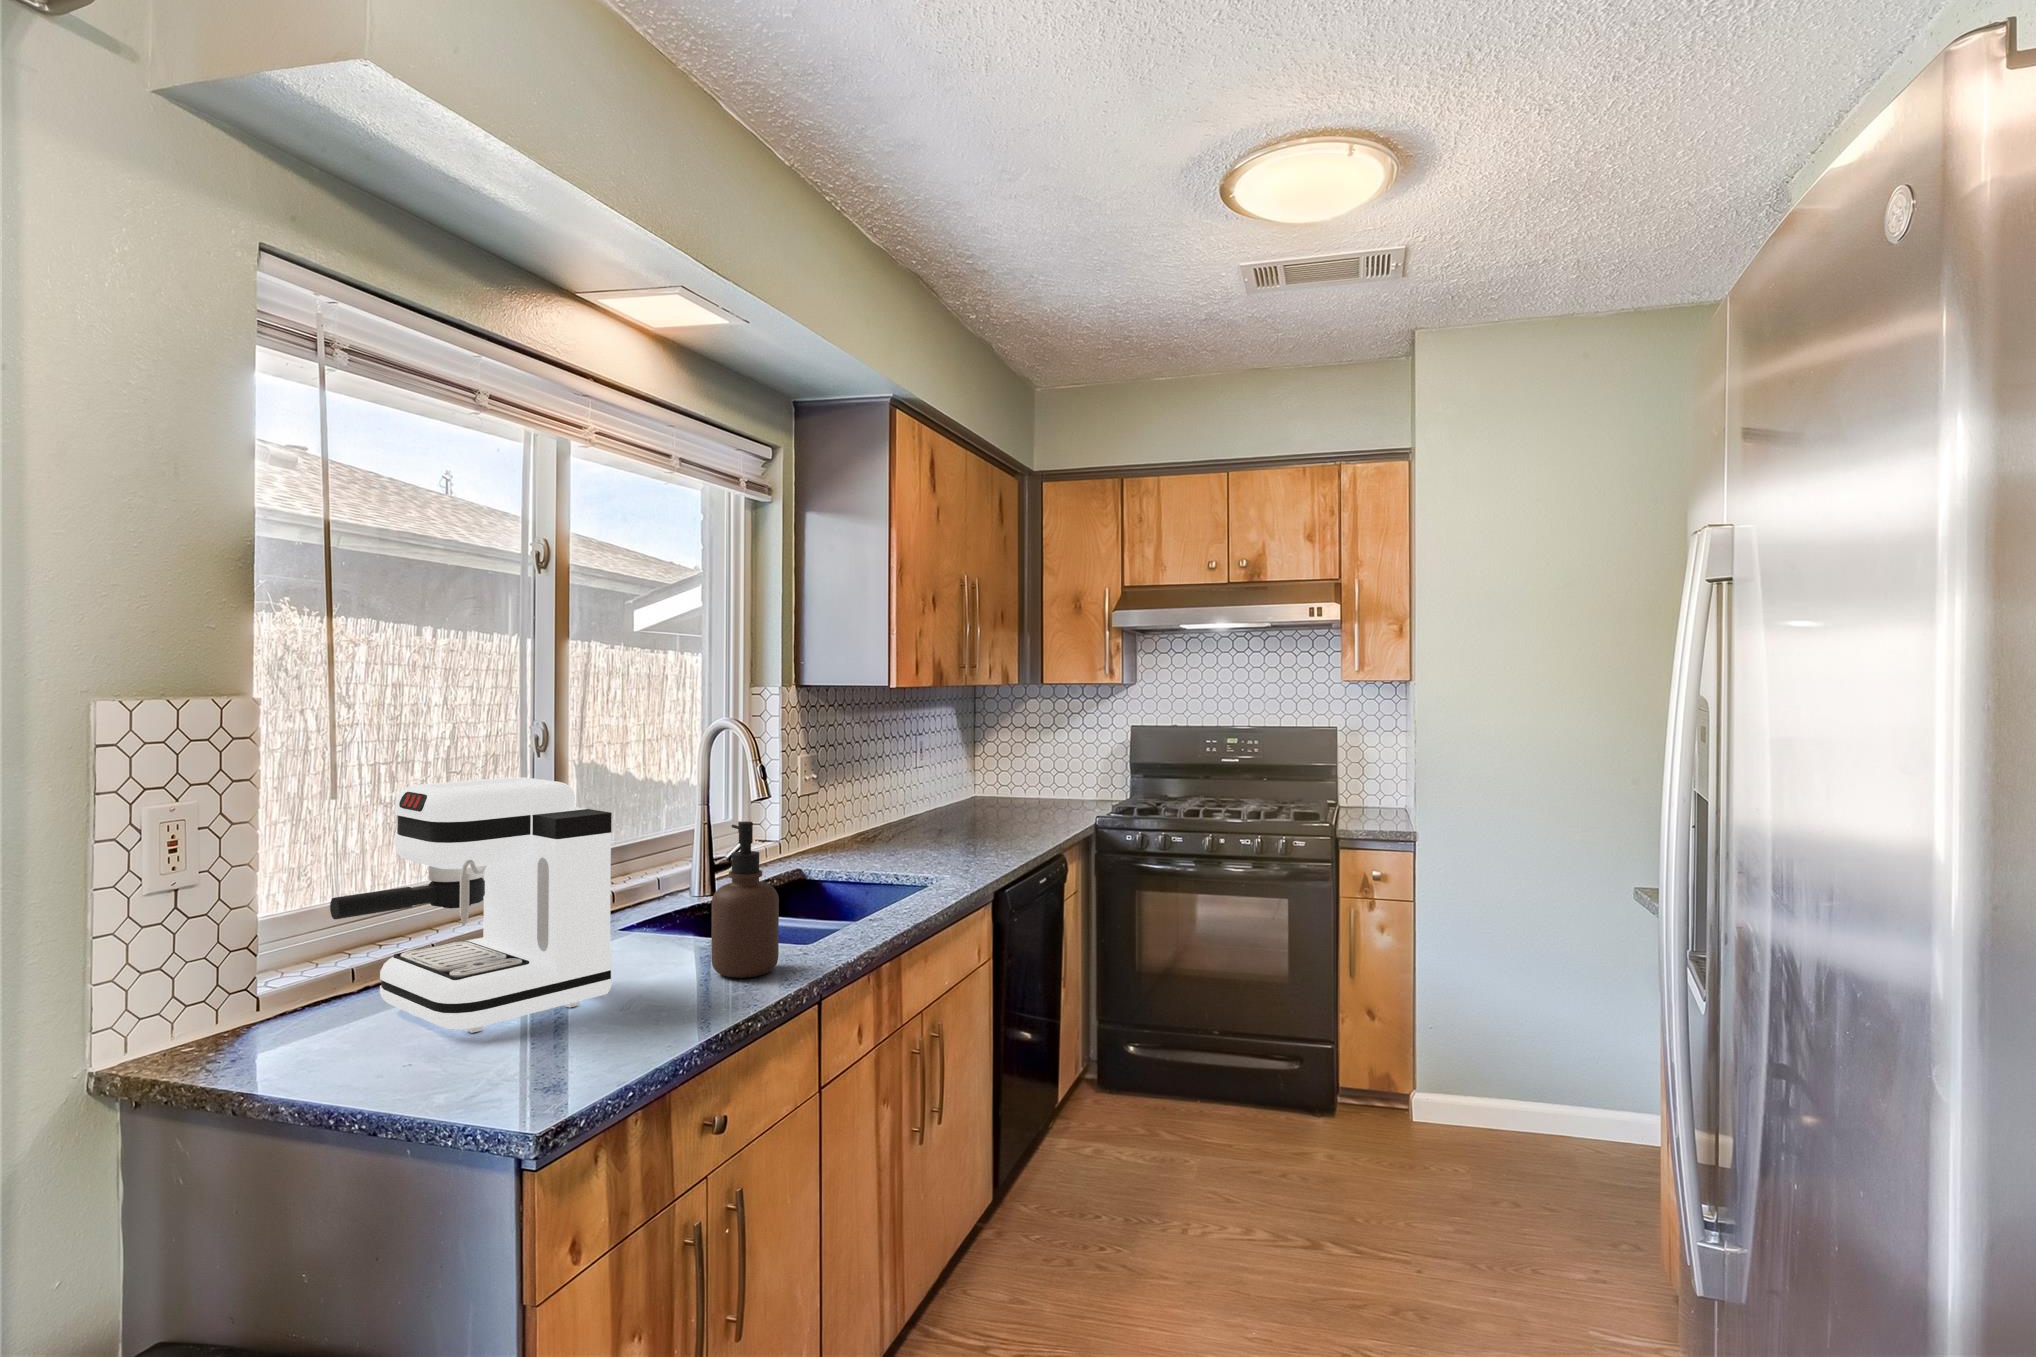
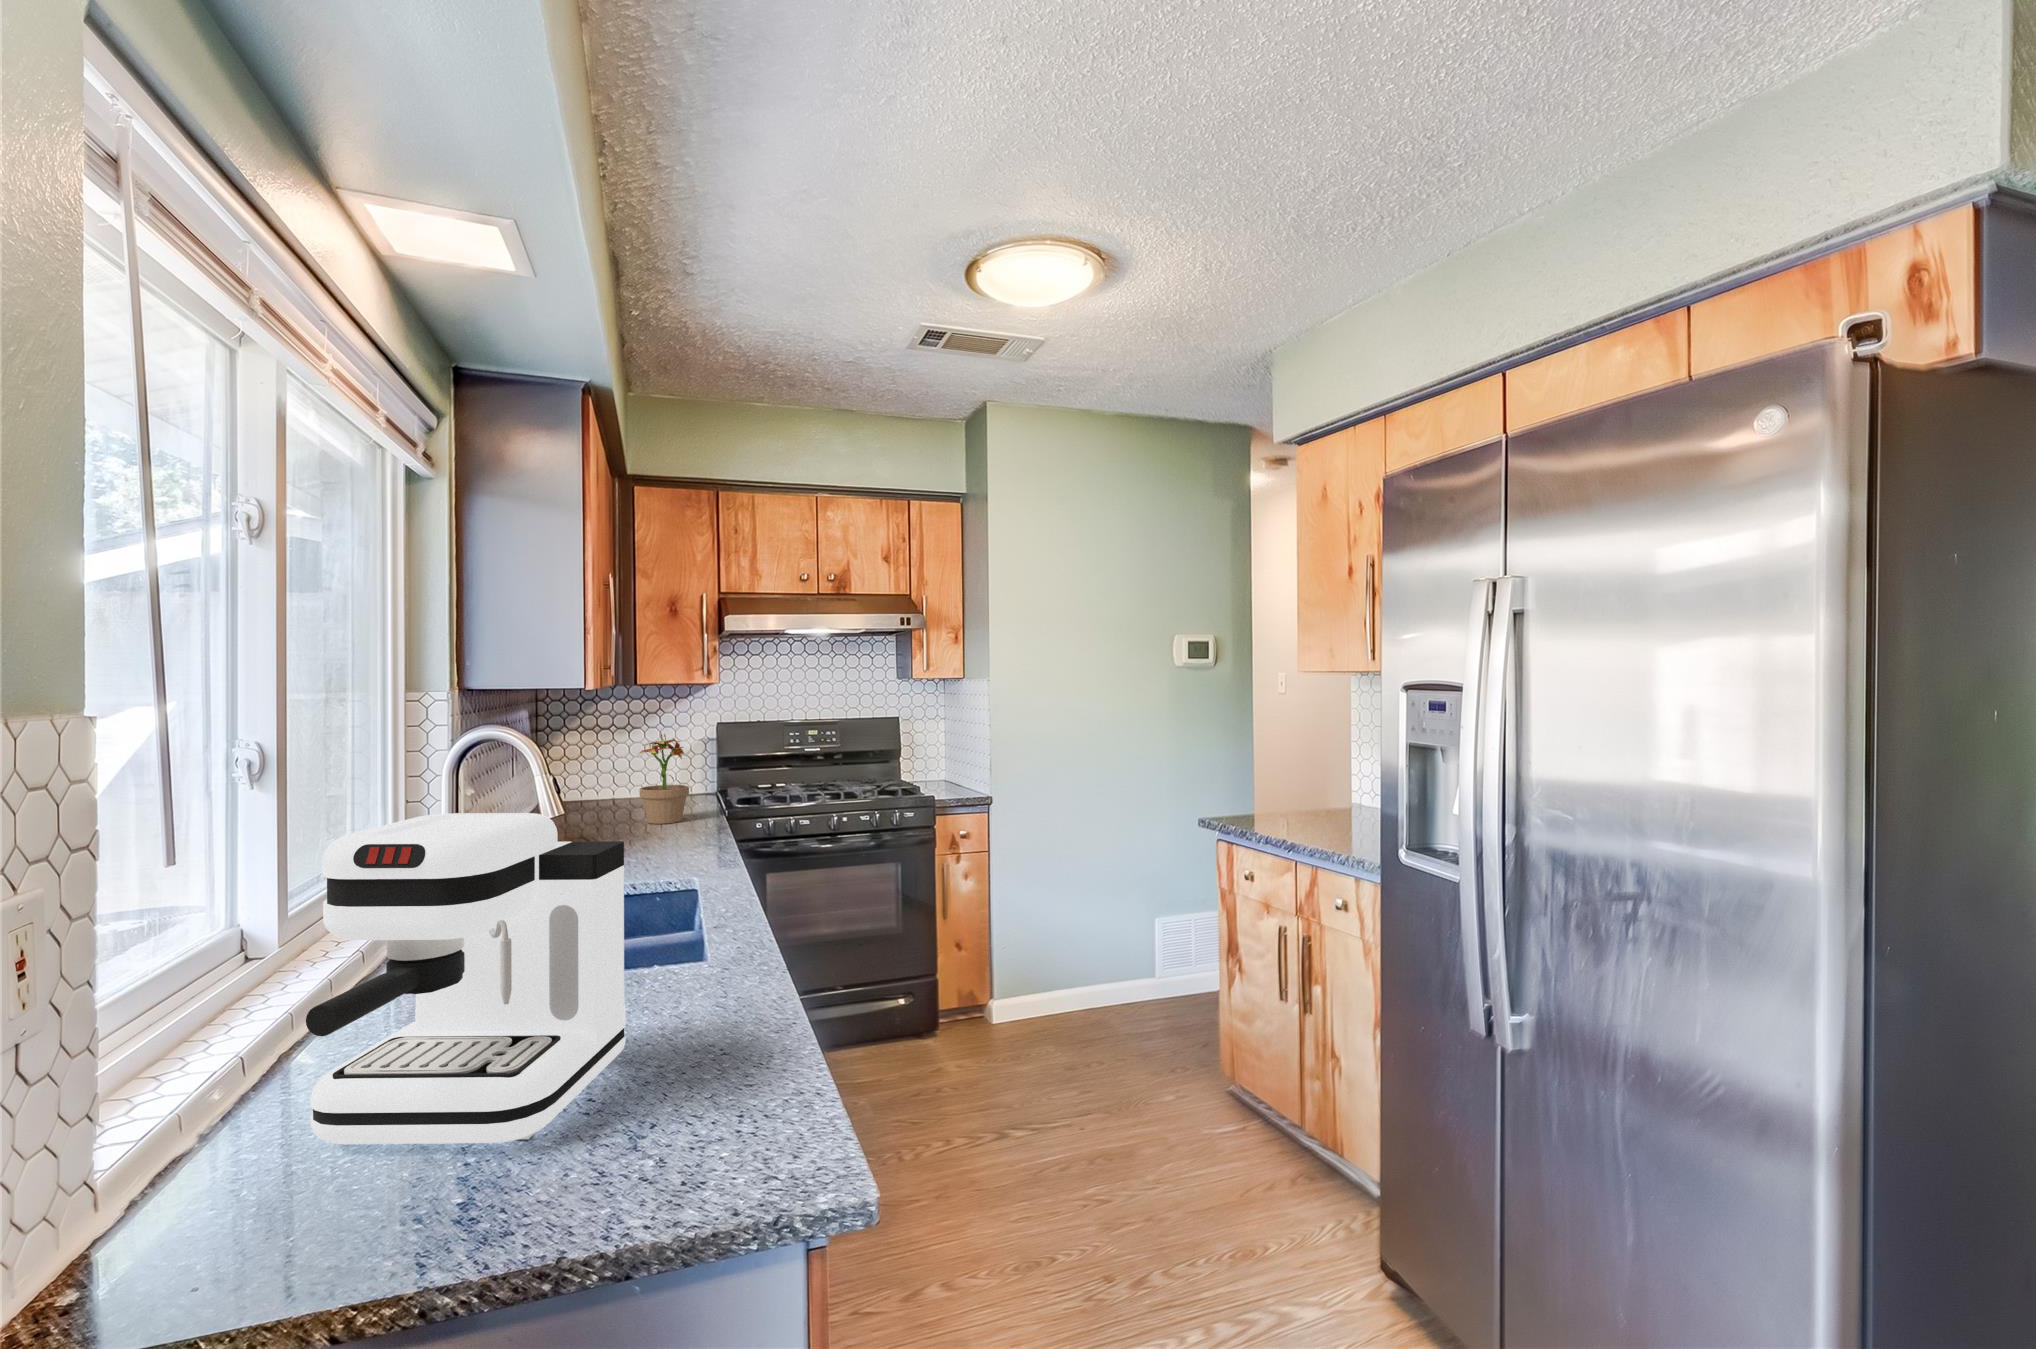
potted plant: none [1018,733,1069,823] -> present [638,734,689,824]
soap dispenser: present [711,821,779,978] -> none [662,838,737,1010]

